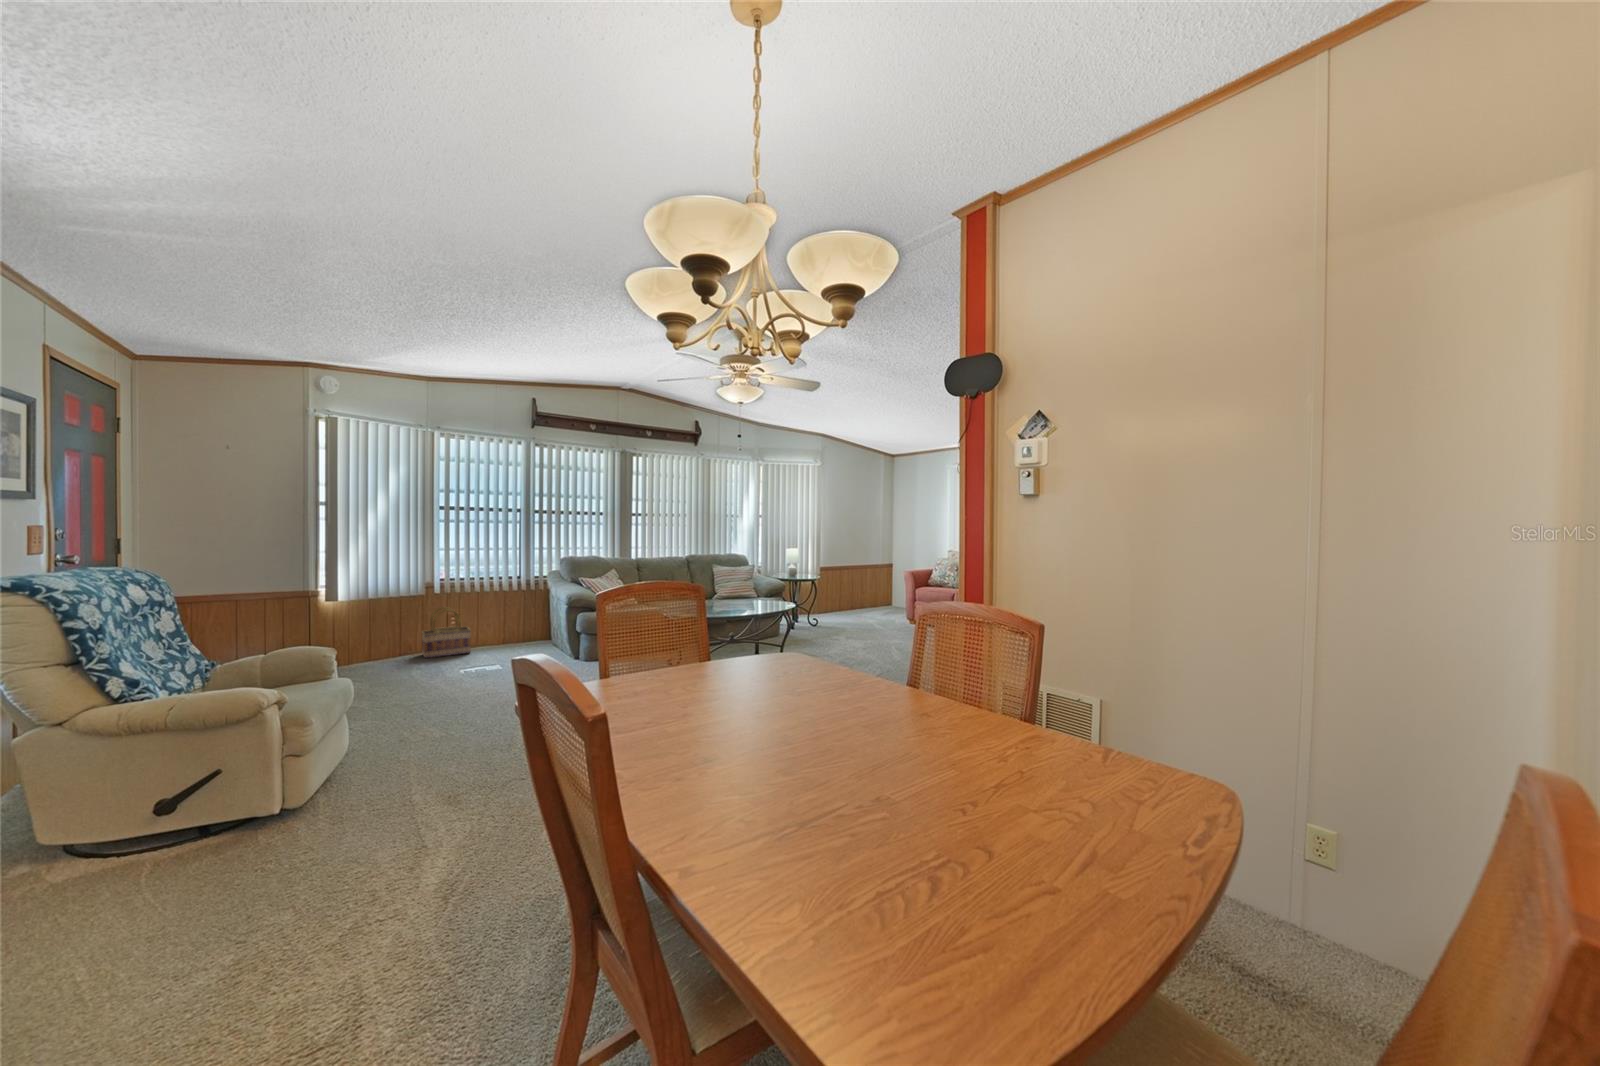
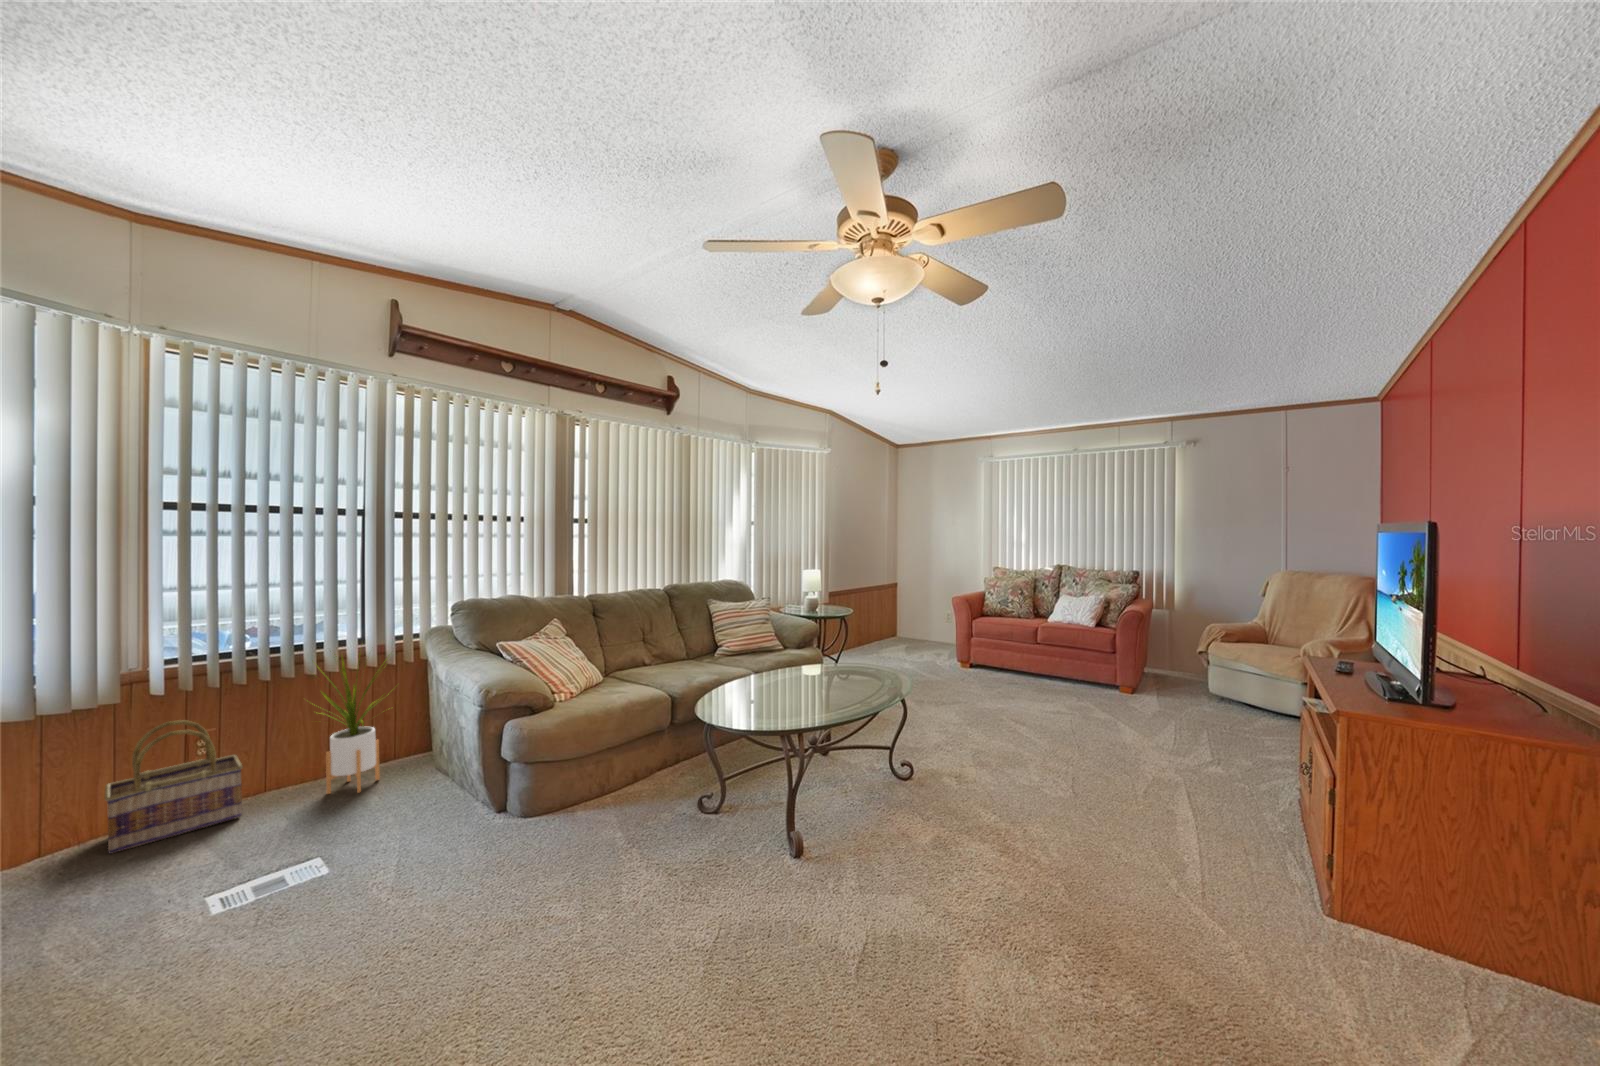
house plant: none [494,577,537,650] -> present [318,649,380,794]

